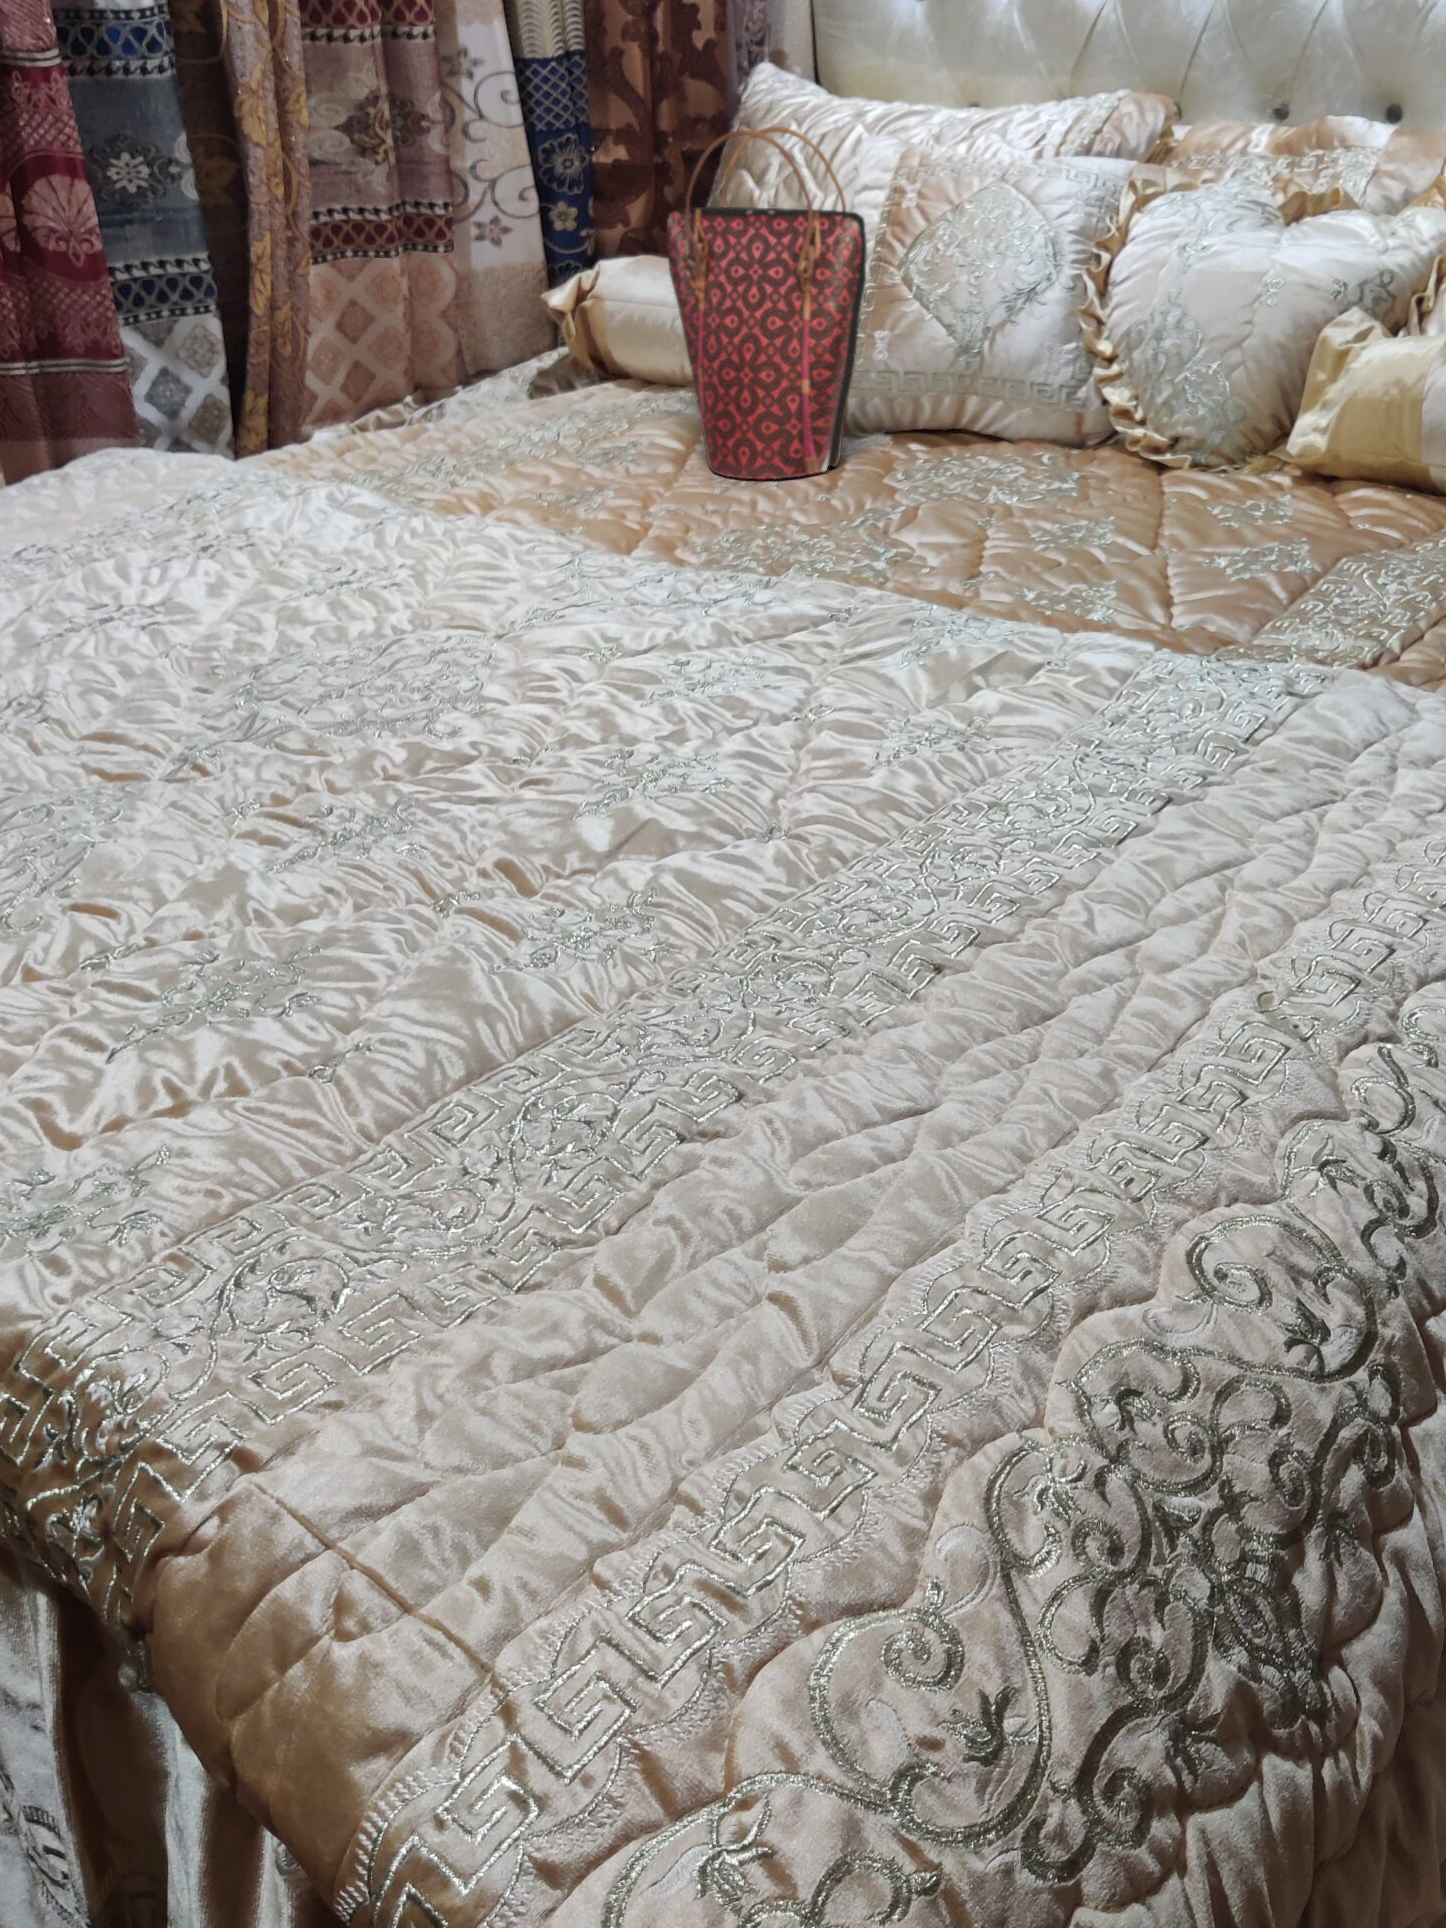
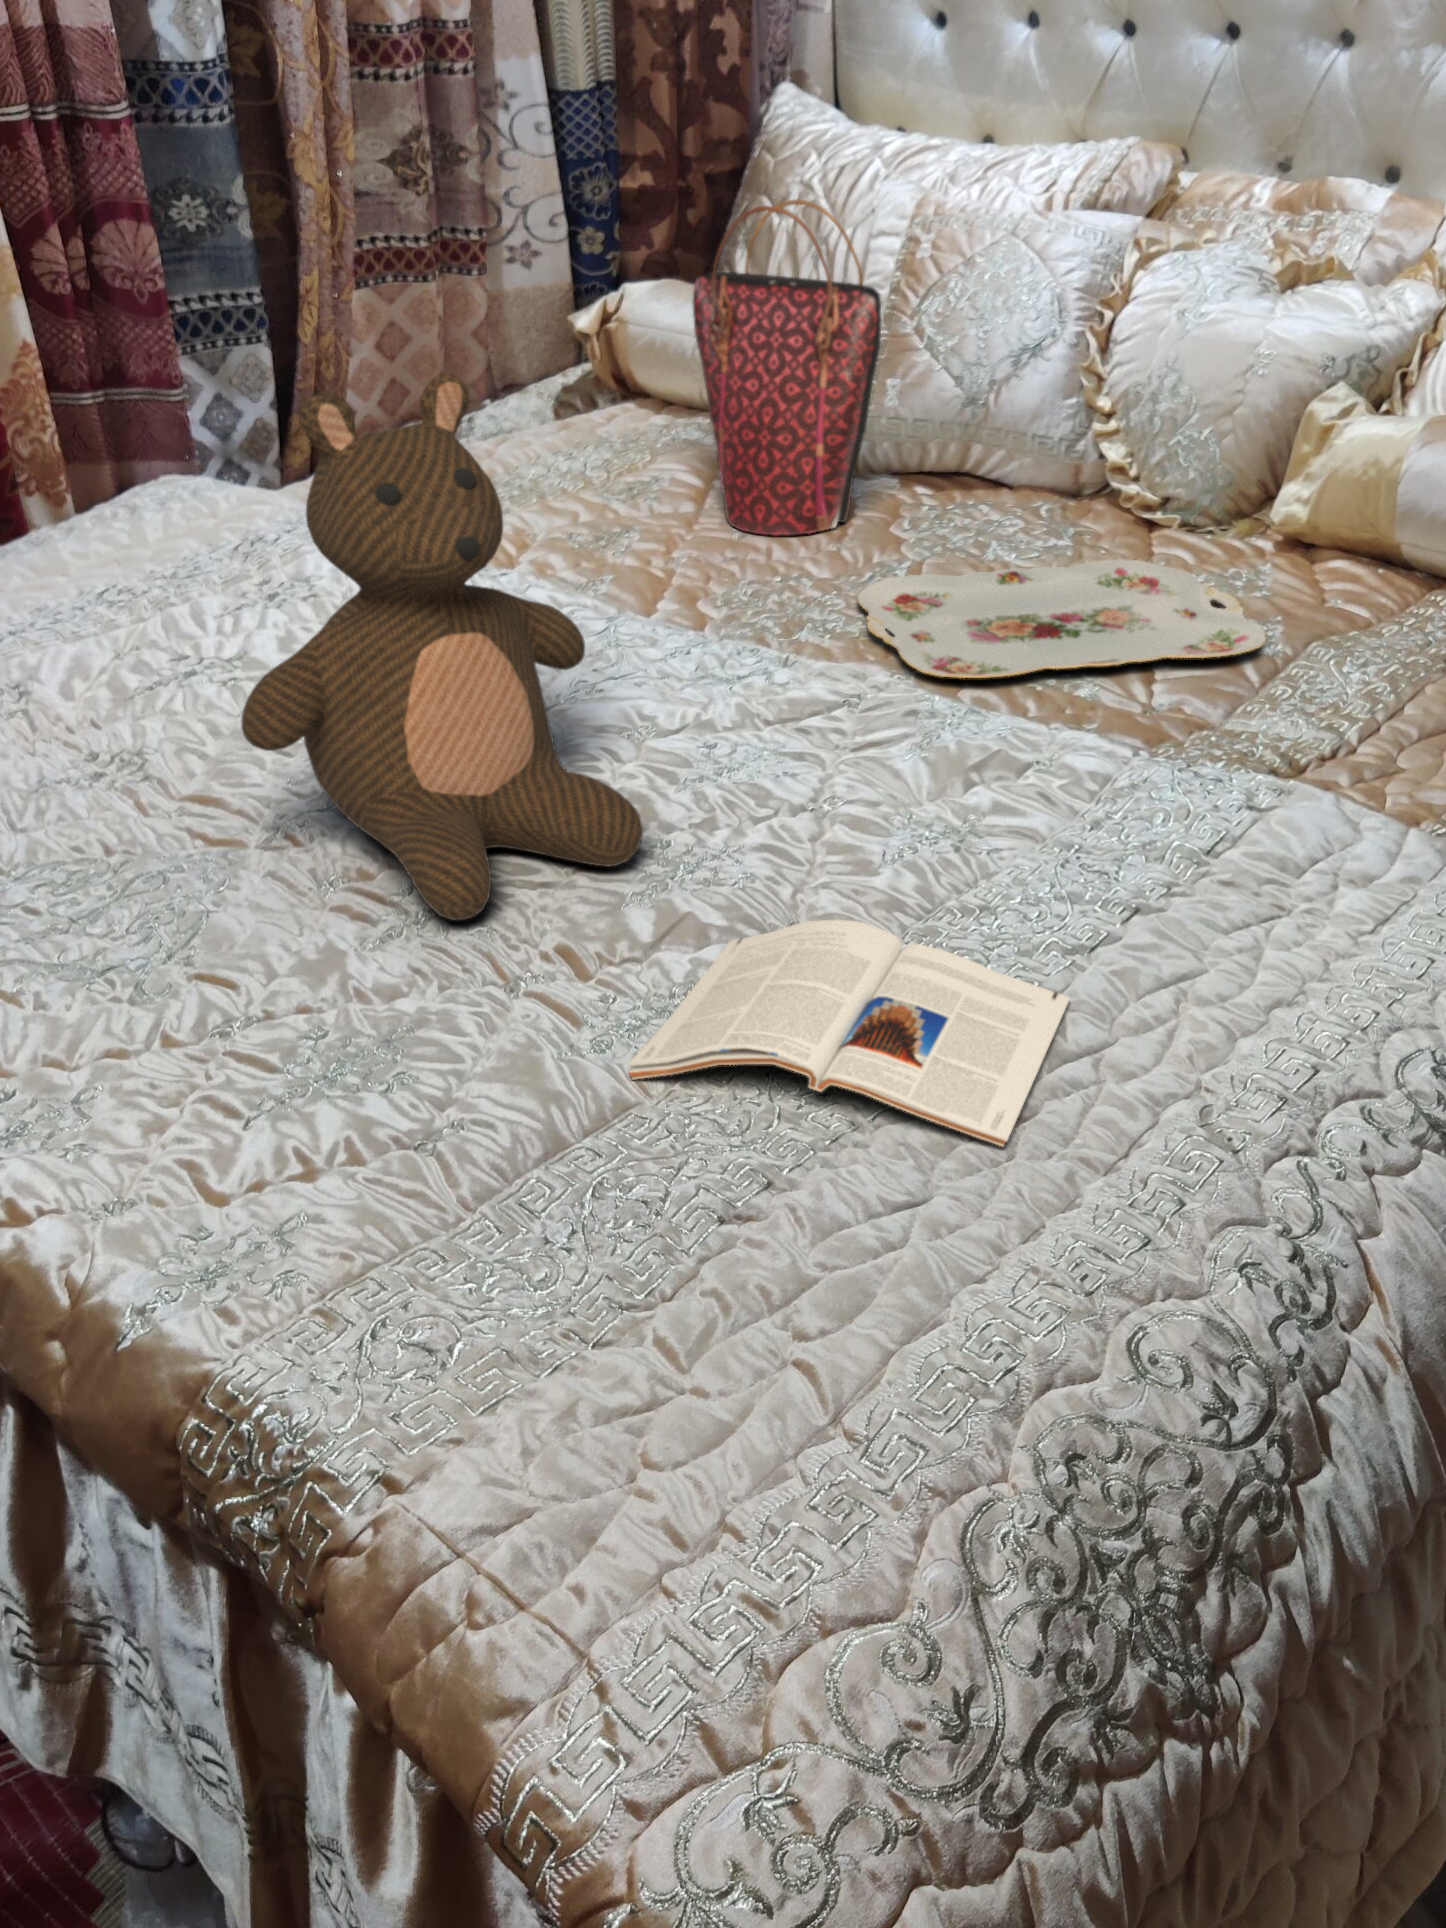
stuffed bear: none [129,220,602,834] -> present [241,373,643,920]
serving tray: none [849,487,1293,593] -> present [857,559,1266,678]
magazine: none [574,811,1098,1044] -> present [629,919,1070,1146]

